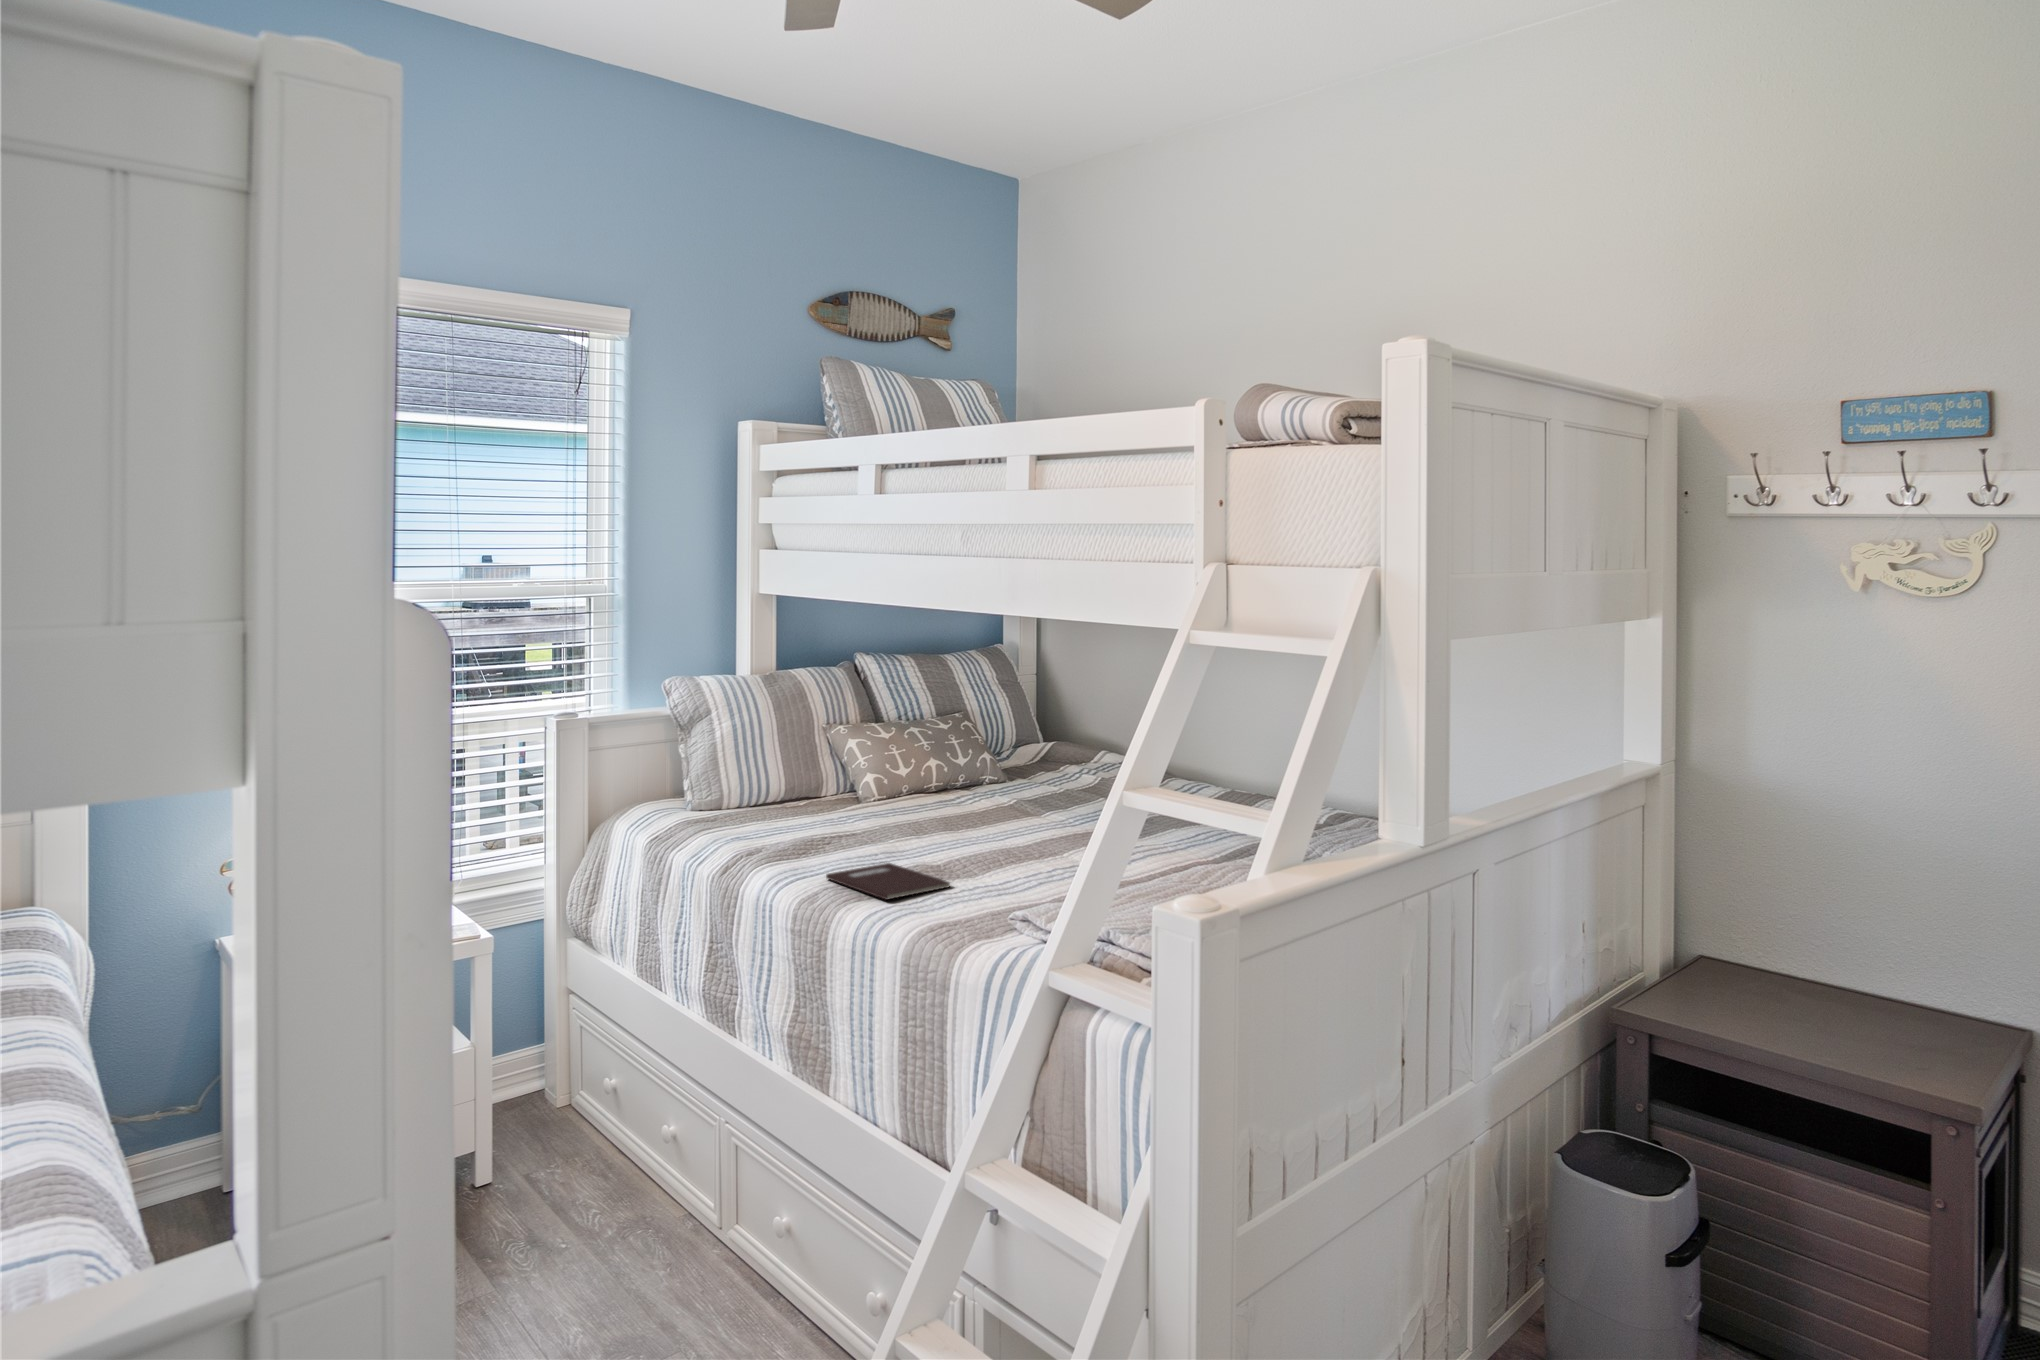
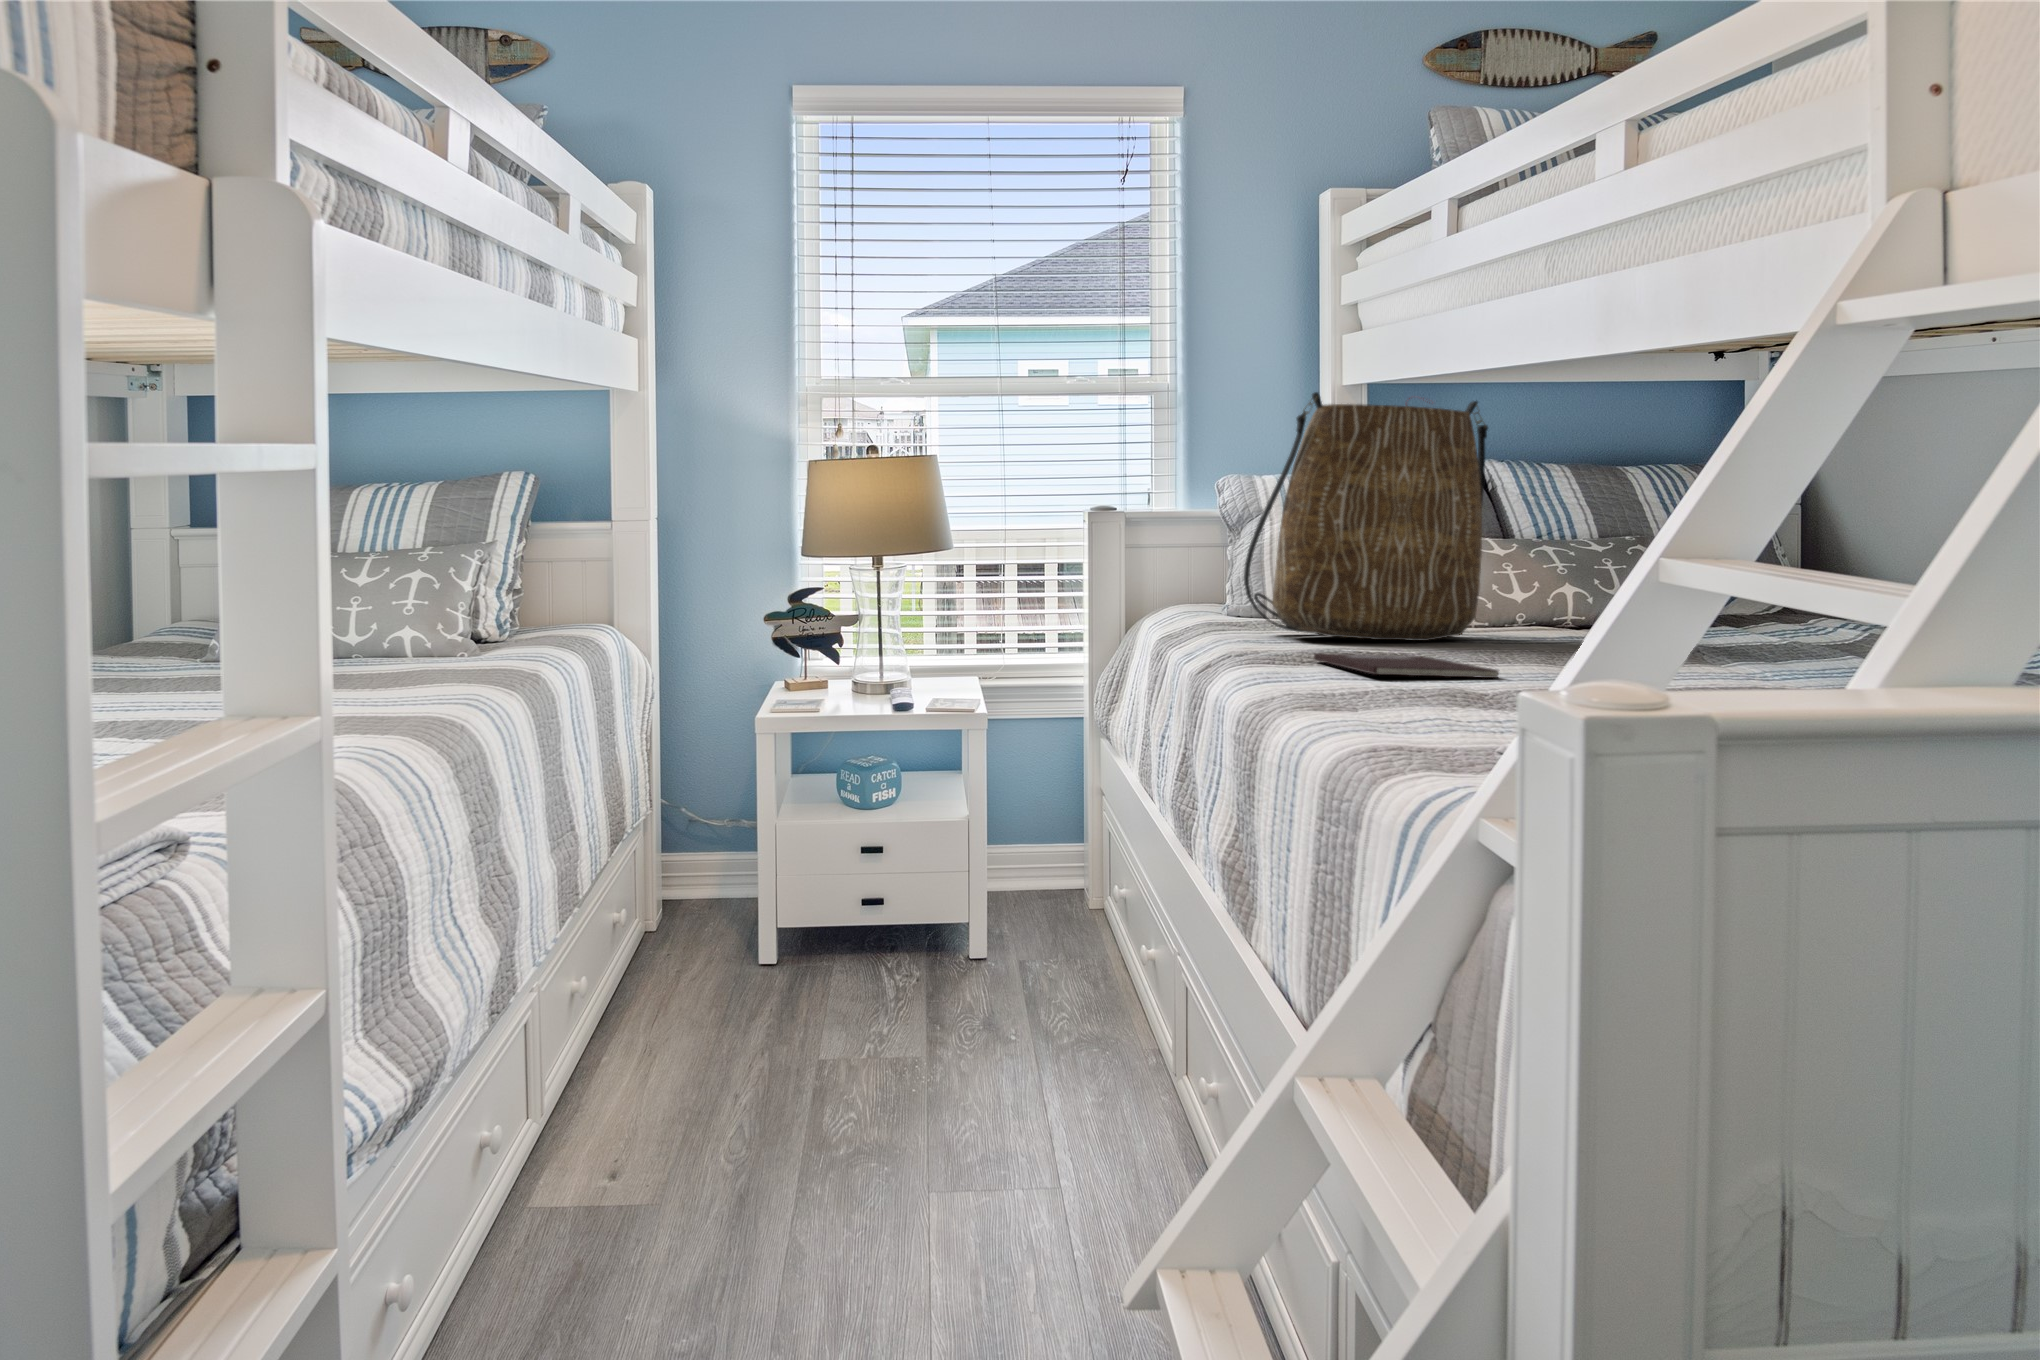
tote bag: none [728,658,891,835] -> present [1244,392,1488,641]

